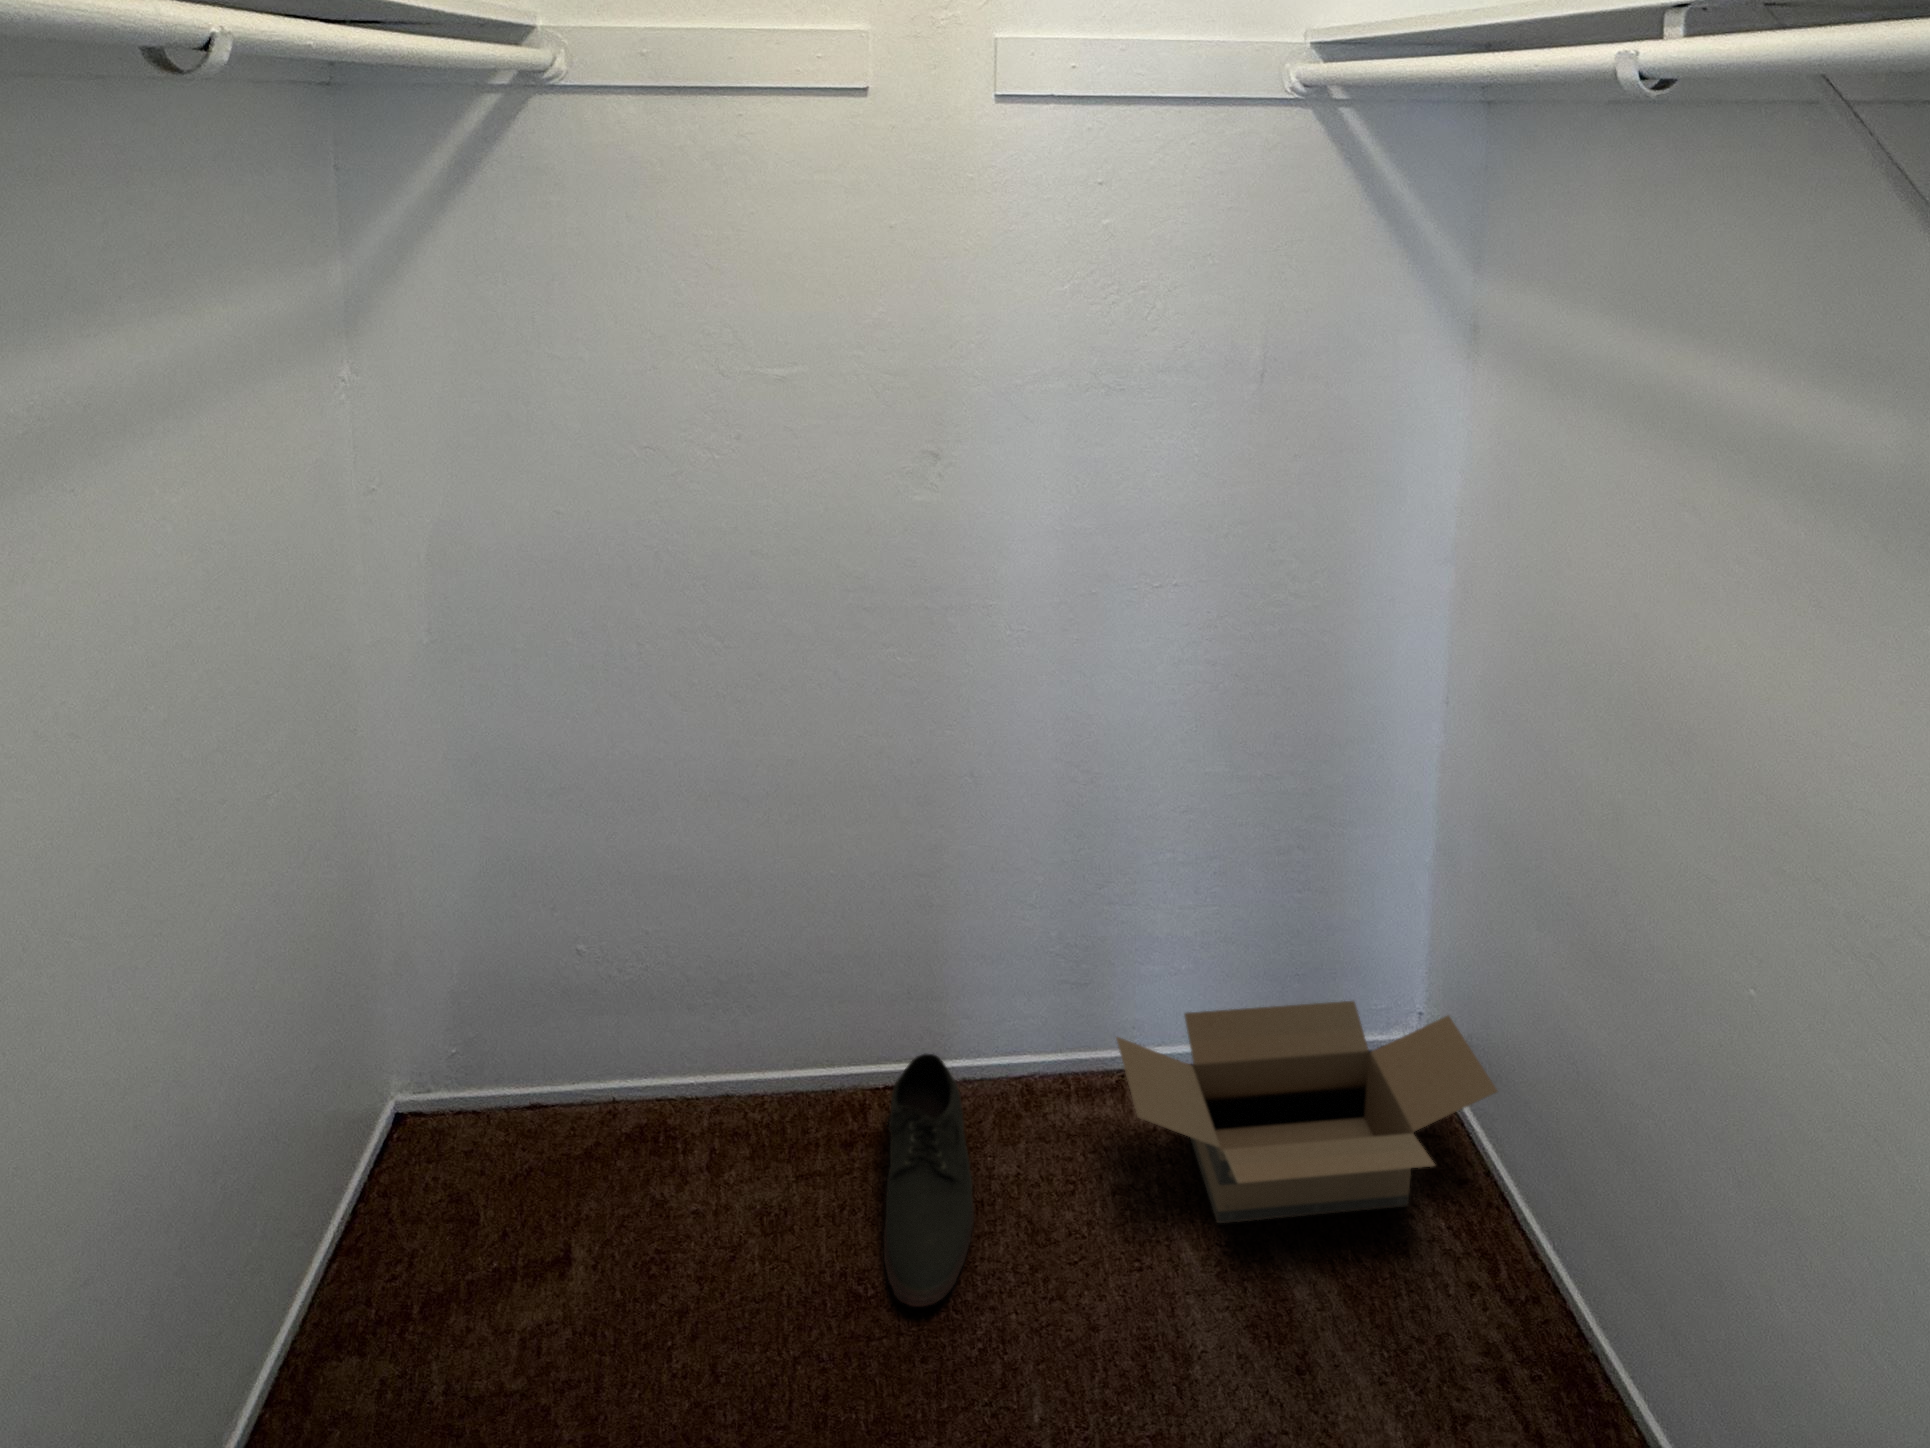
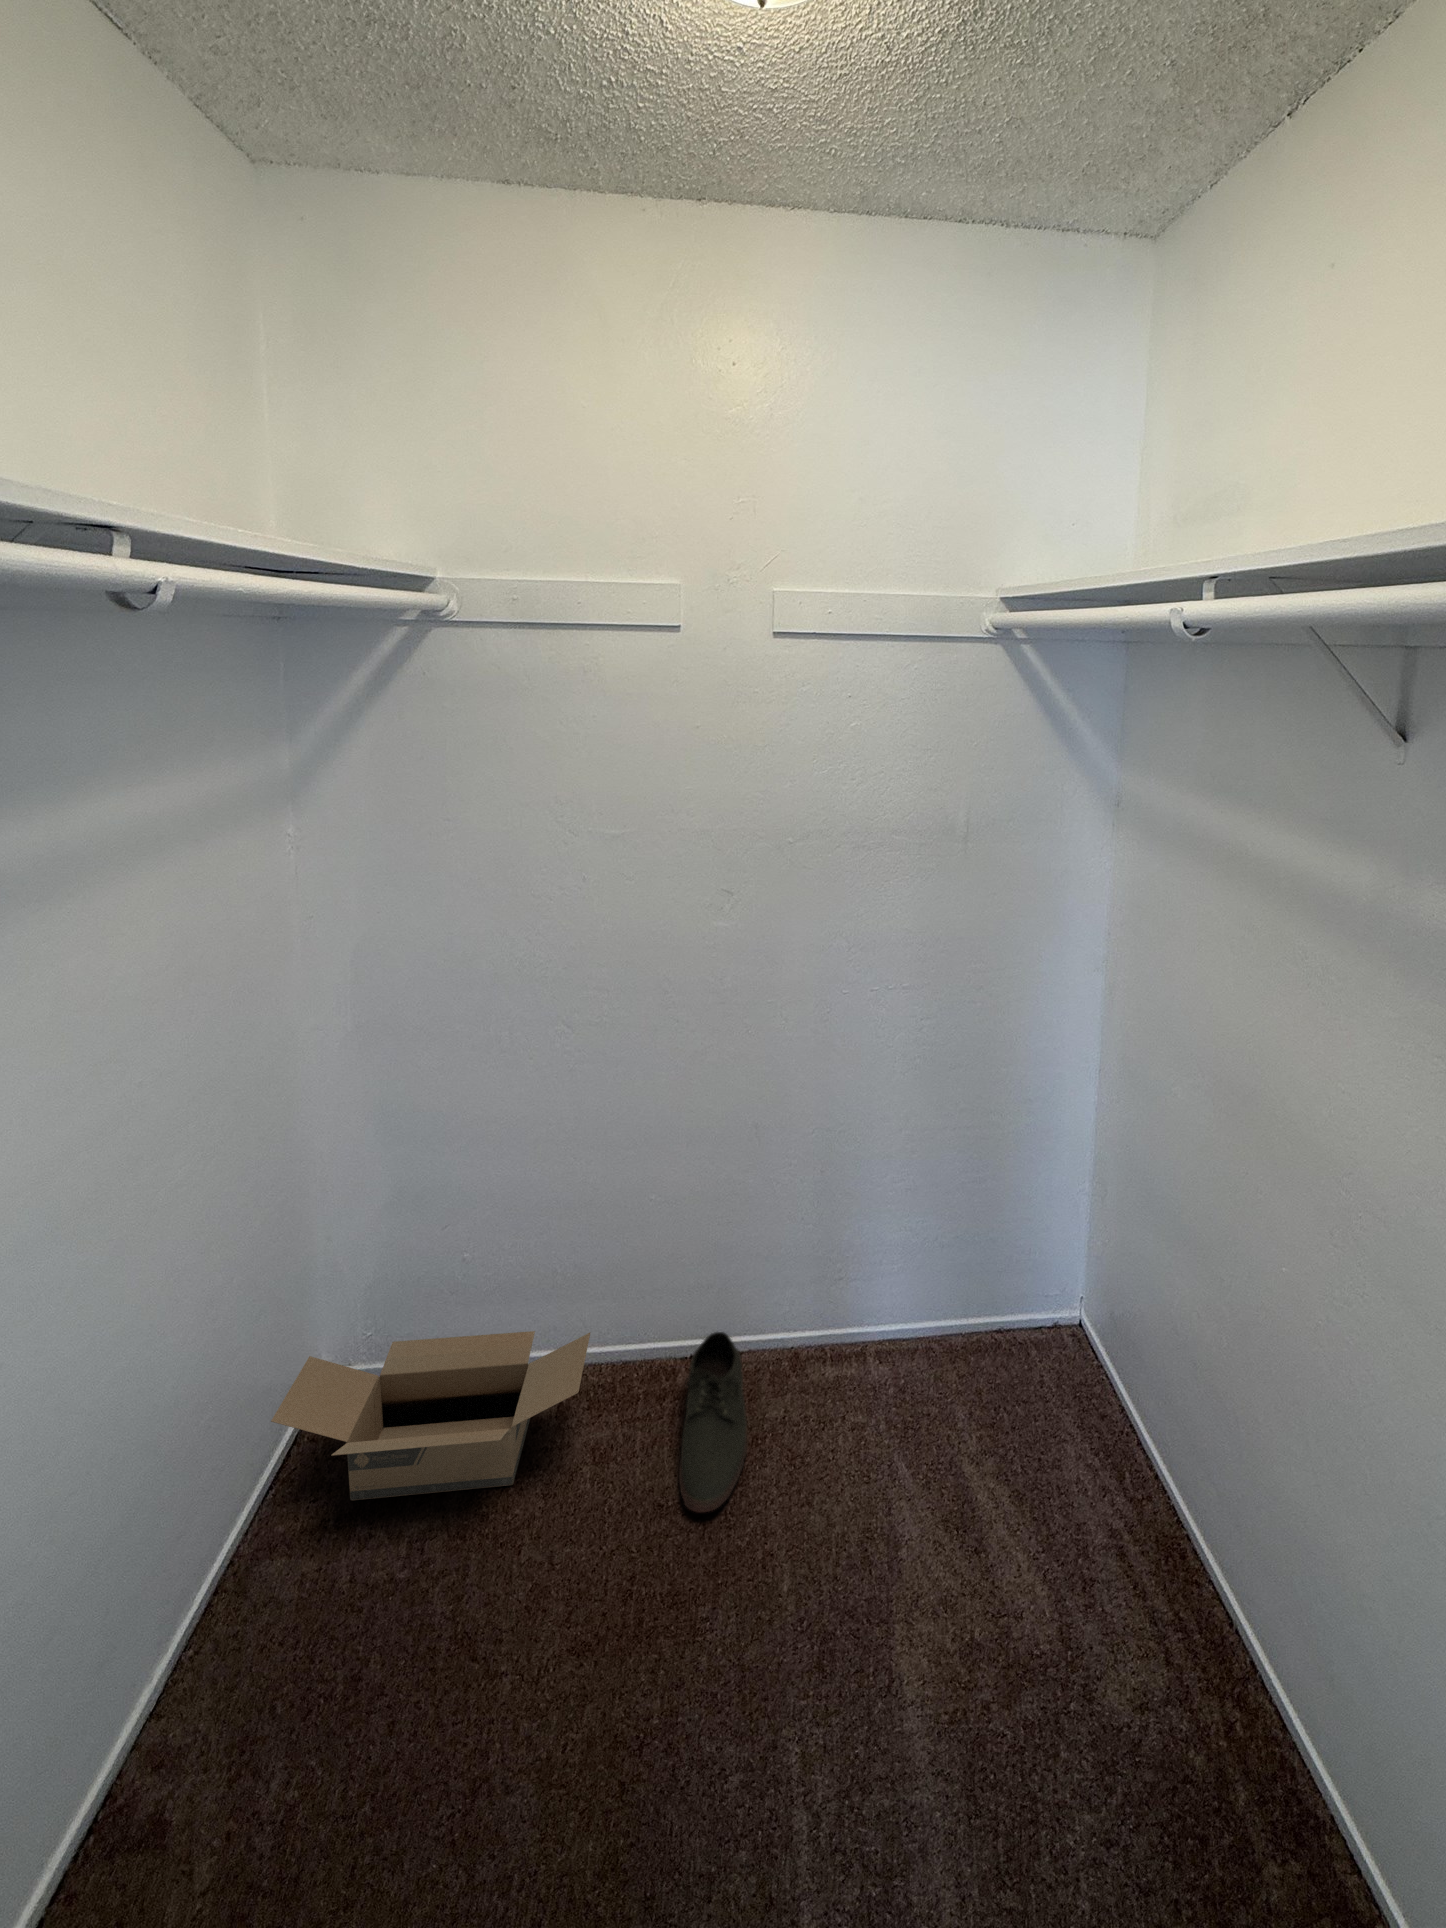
cardboard box: present [1116,1001,1497,1223] -> present [271,1331,590,1500]

